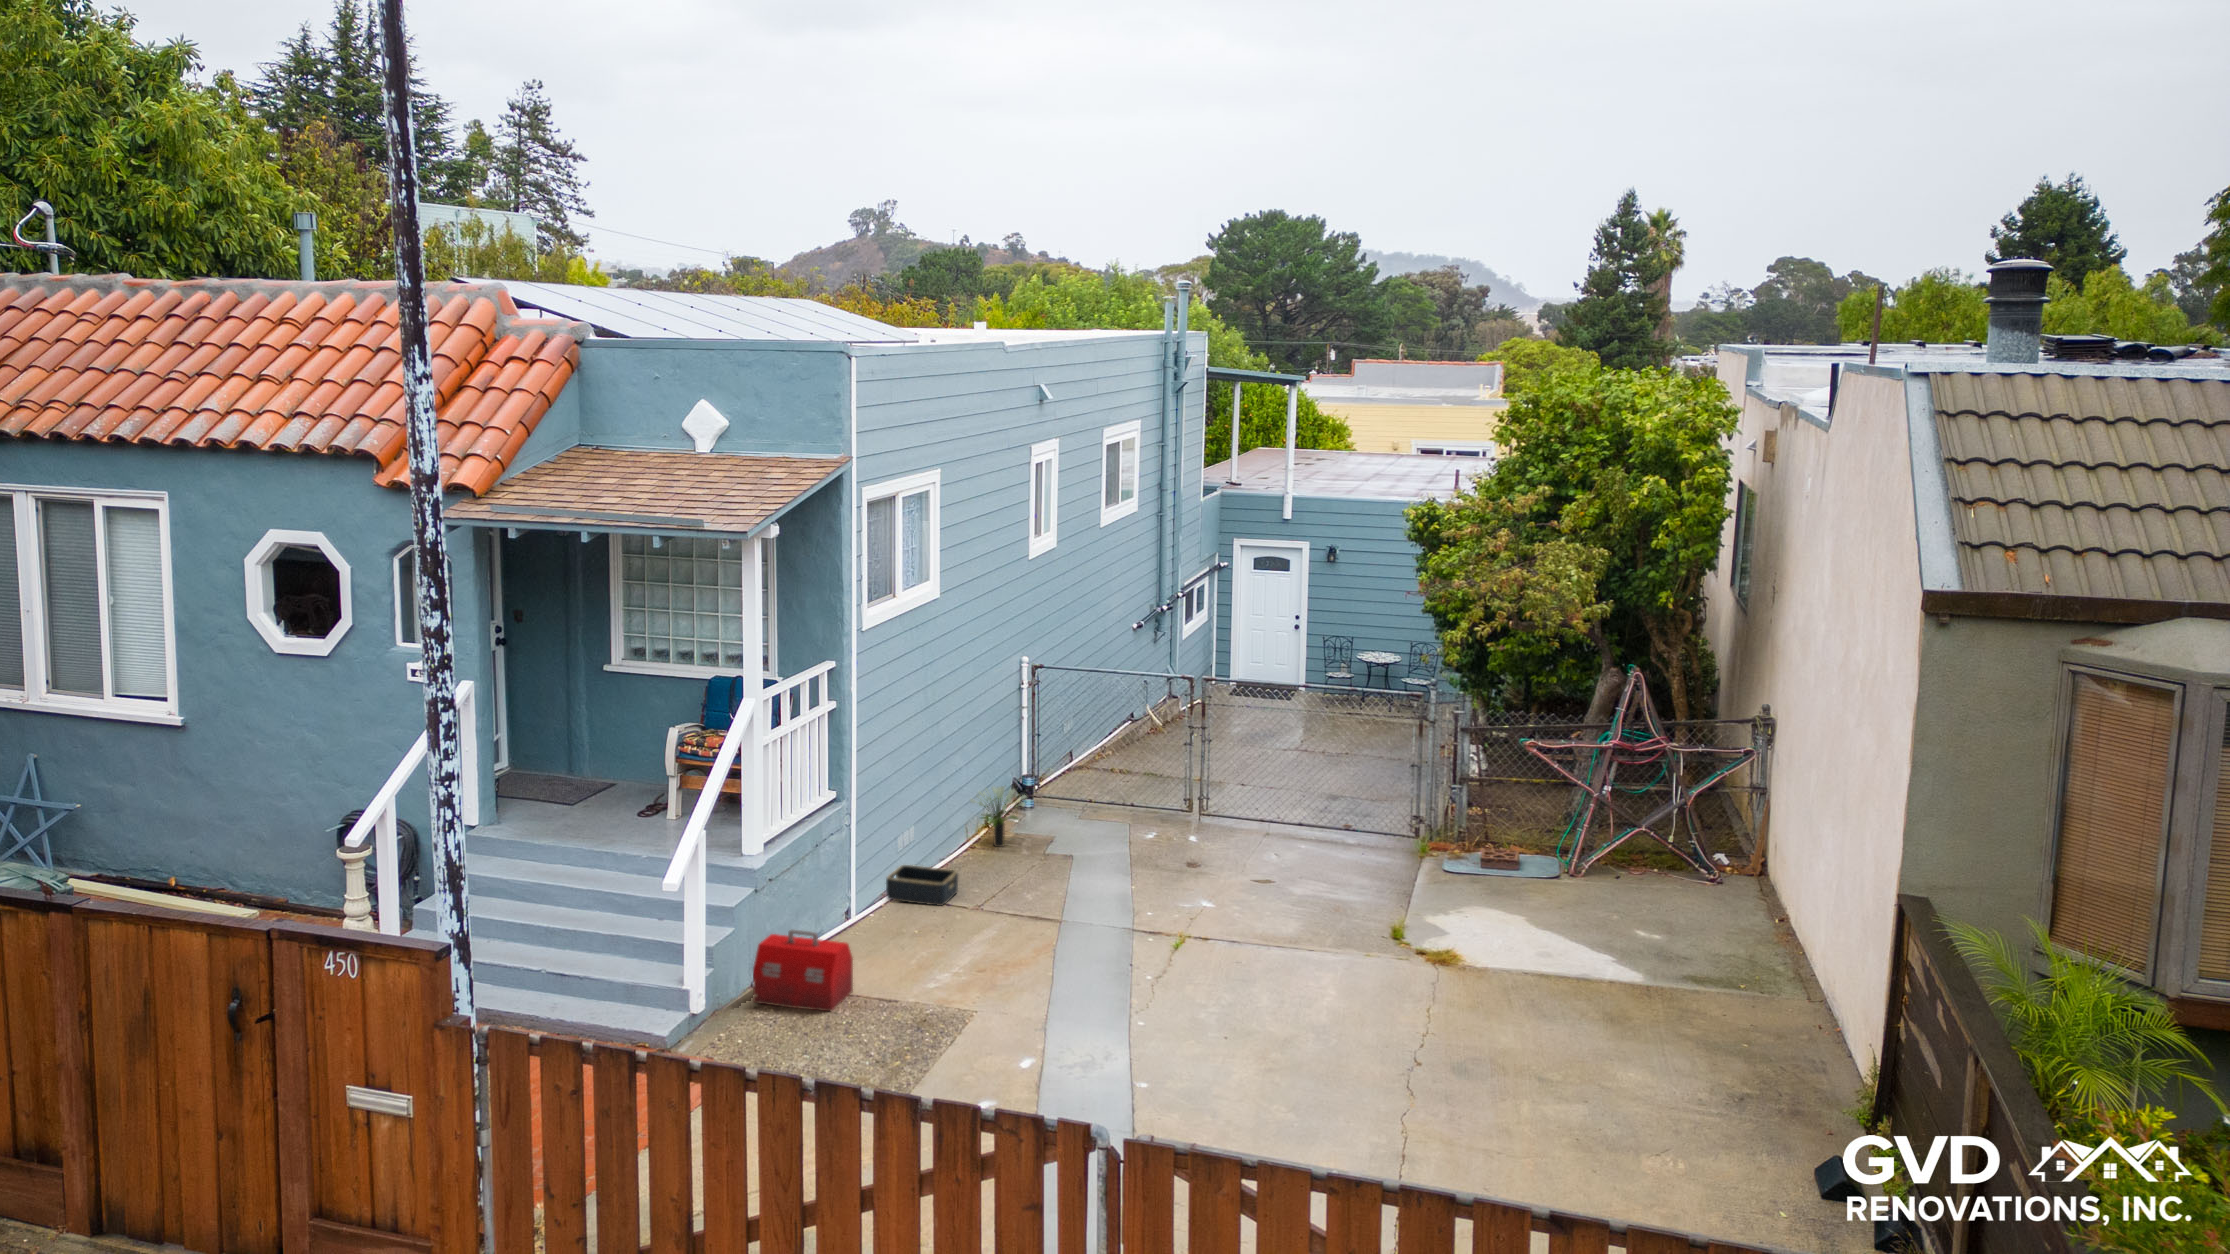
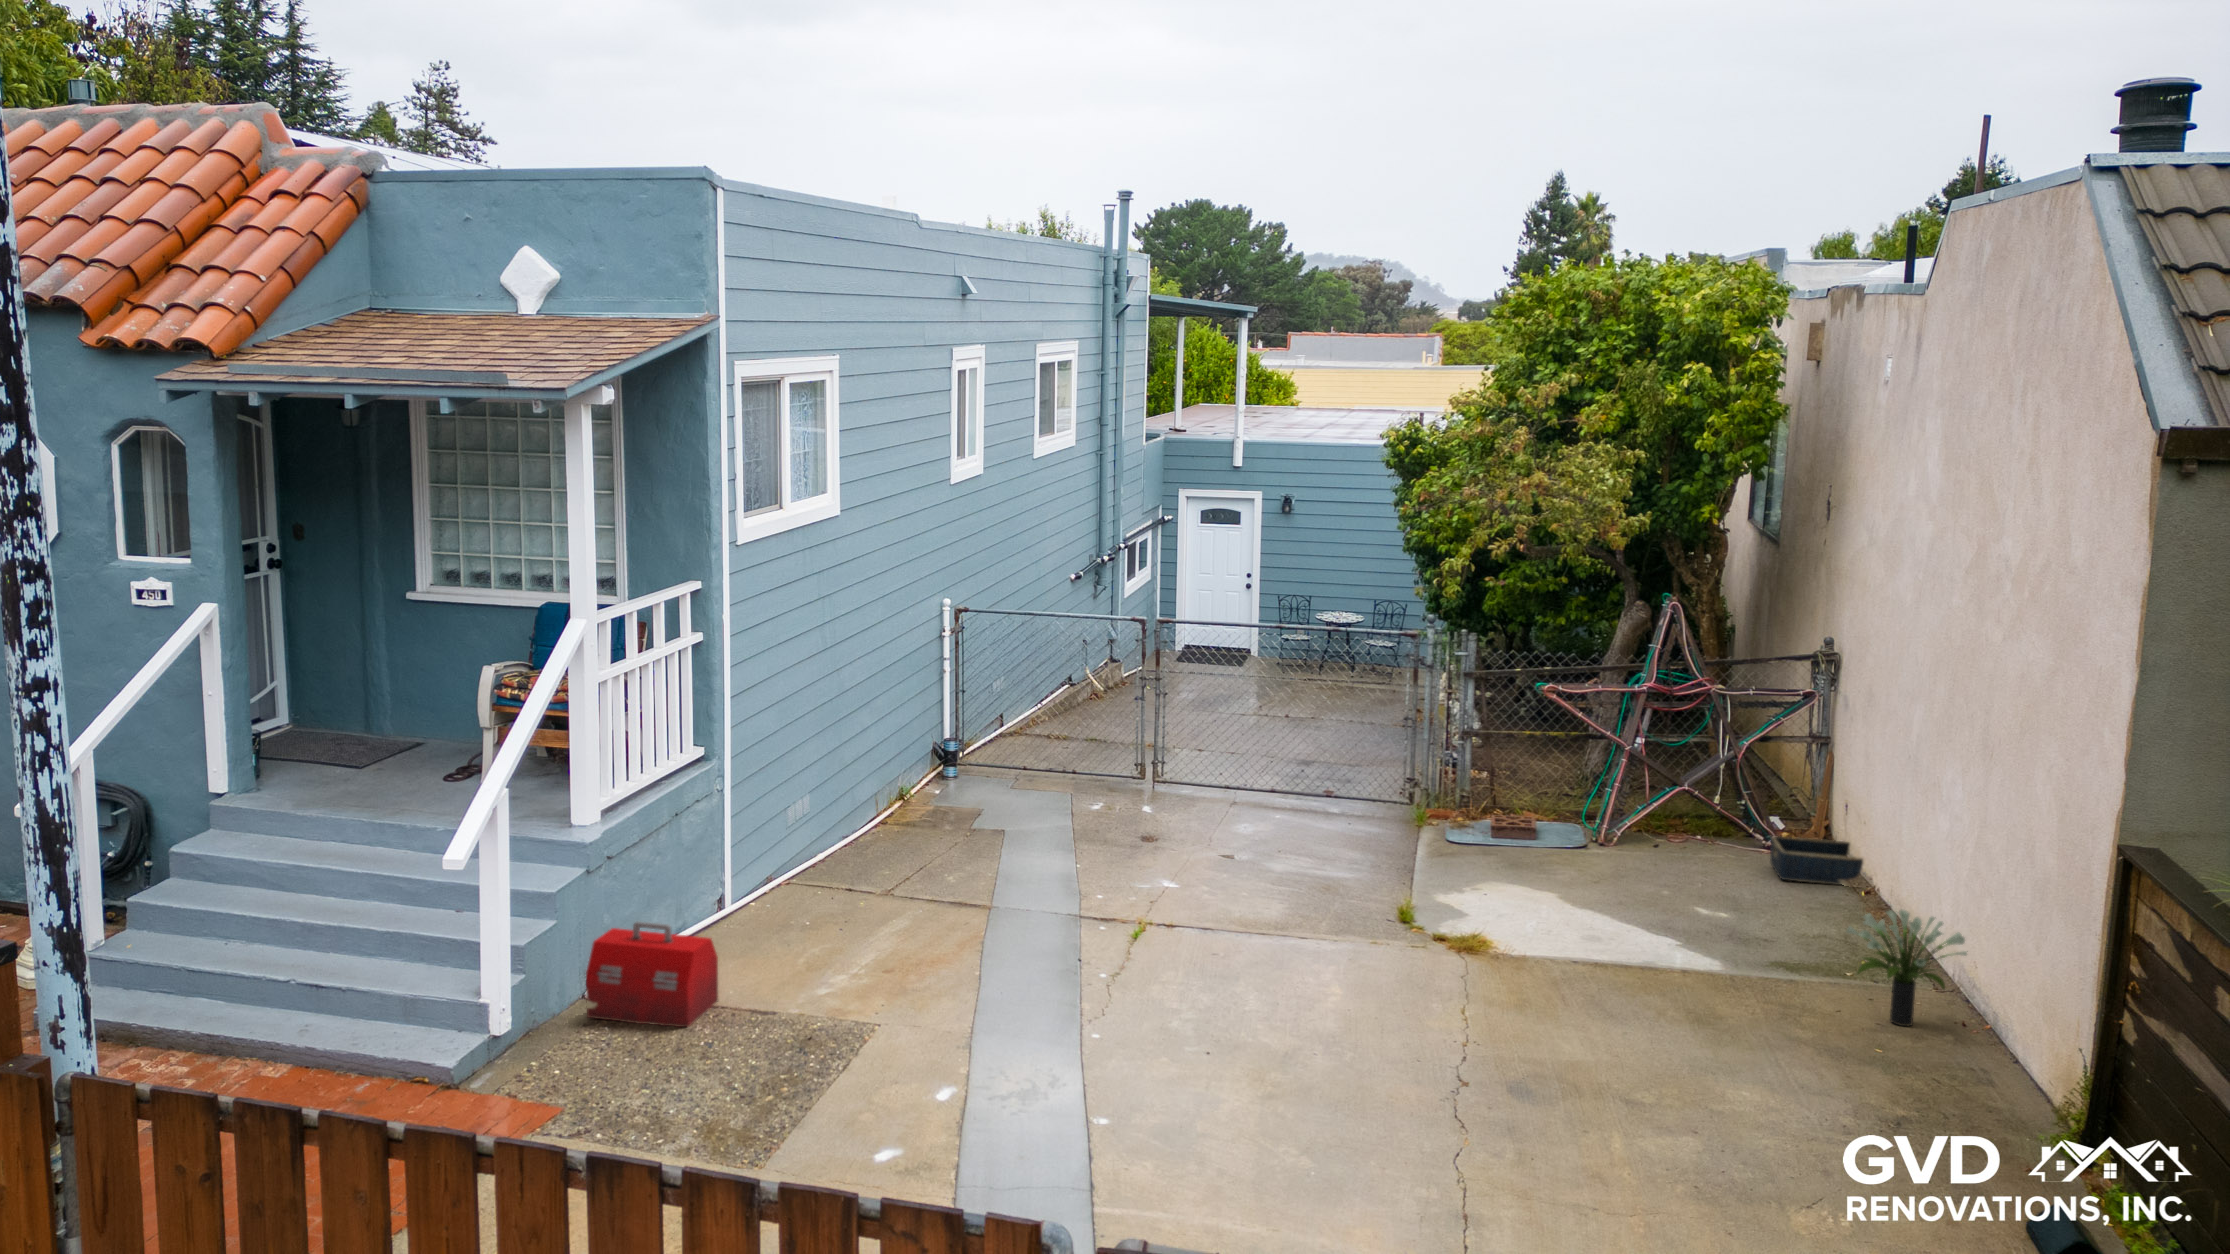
potted plant: present [970,786,1026,847] -> present [1847,910,1967,1026]
basket: present [886,865,958,906] -> present [1770,836,1863,885]

